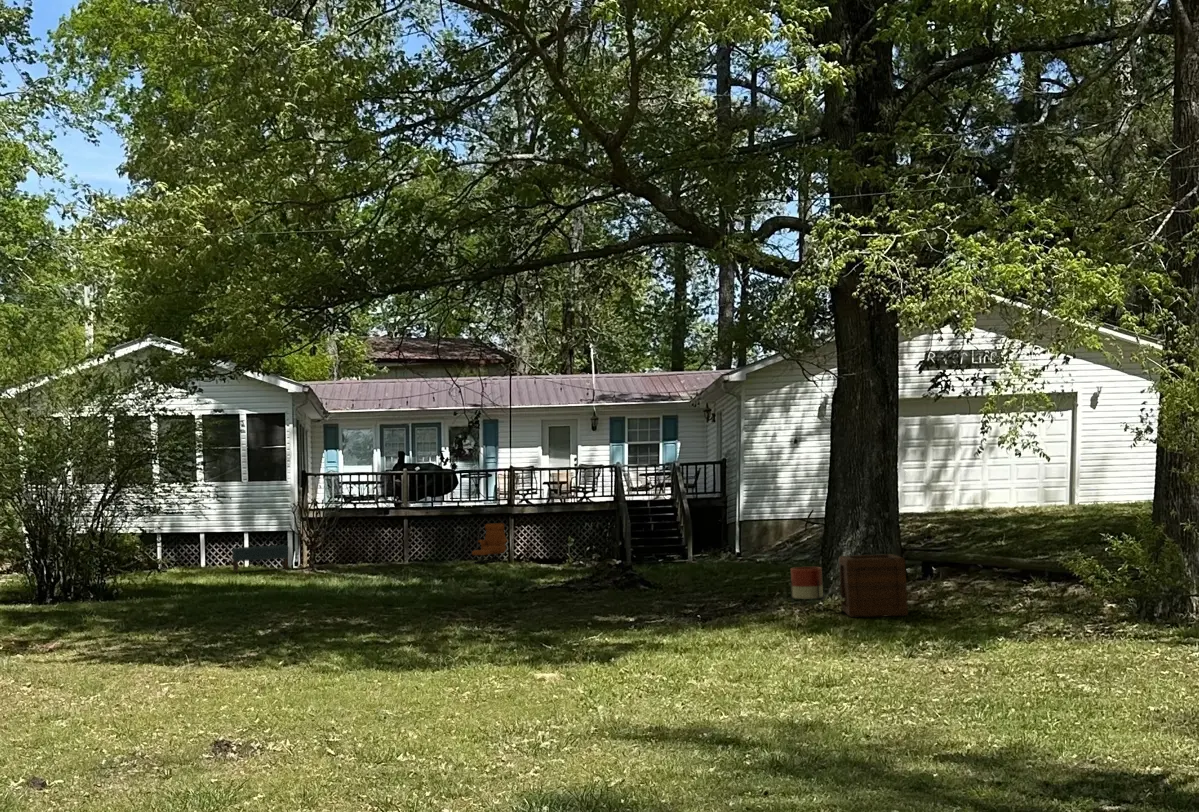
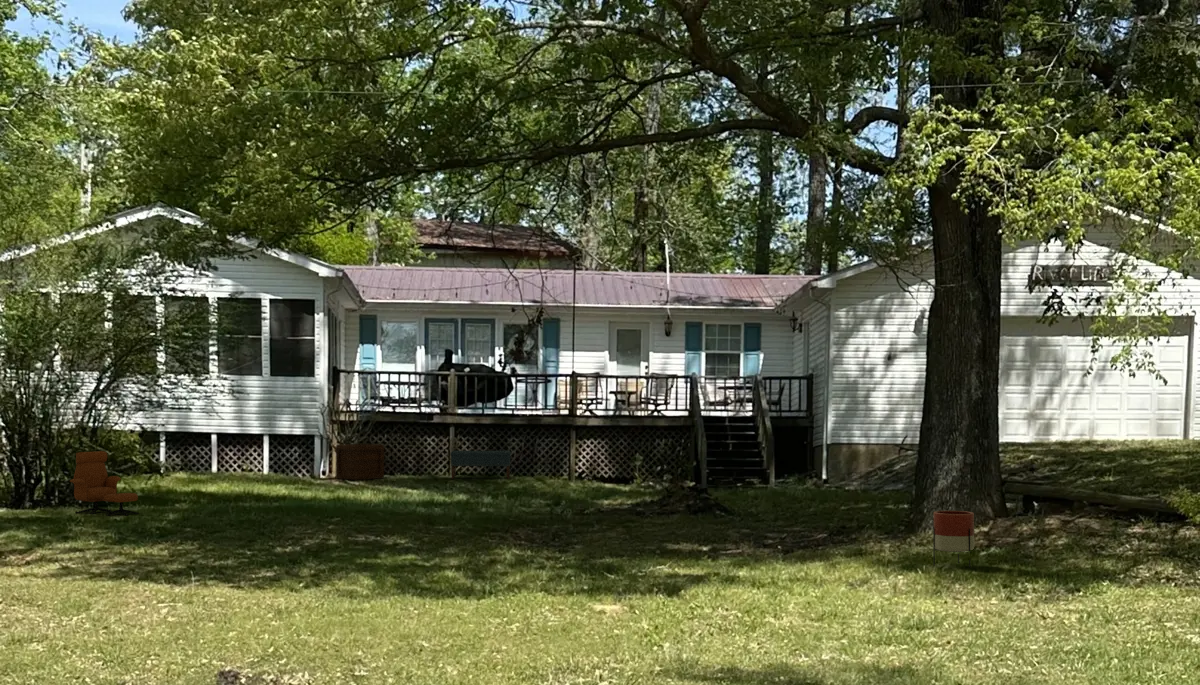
lounge chair: present [472,523,508,563] -> present [70,451,139,516]
bench: present [232,545,288,572] -> present [451,450,511,479]
wooden crate: present [839,554,908,617] -> present [335,444,384,480]

